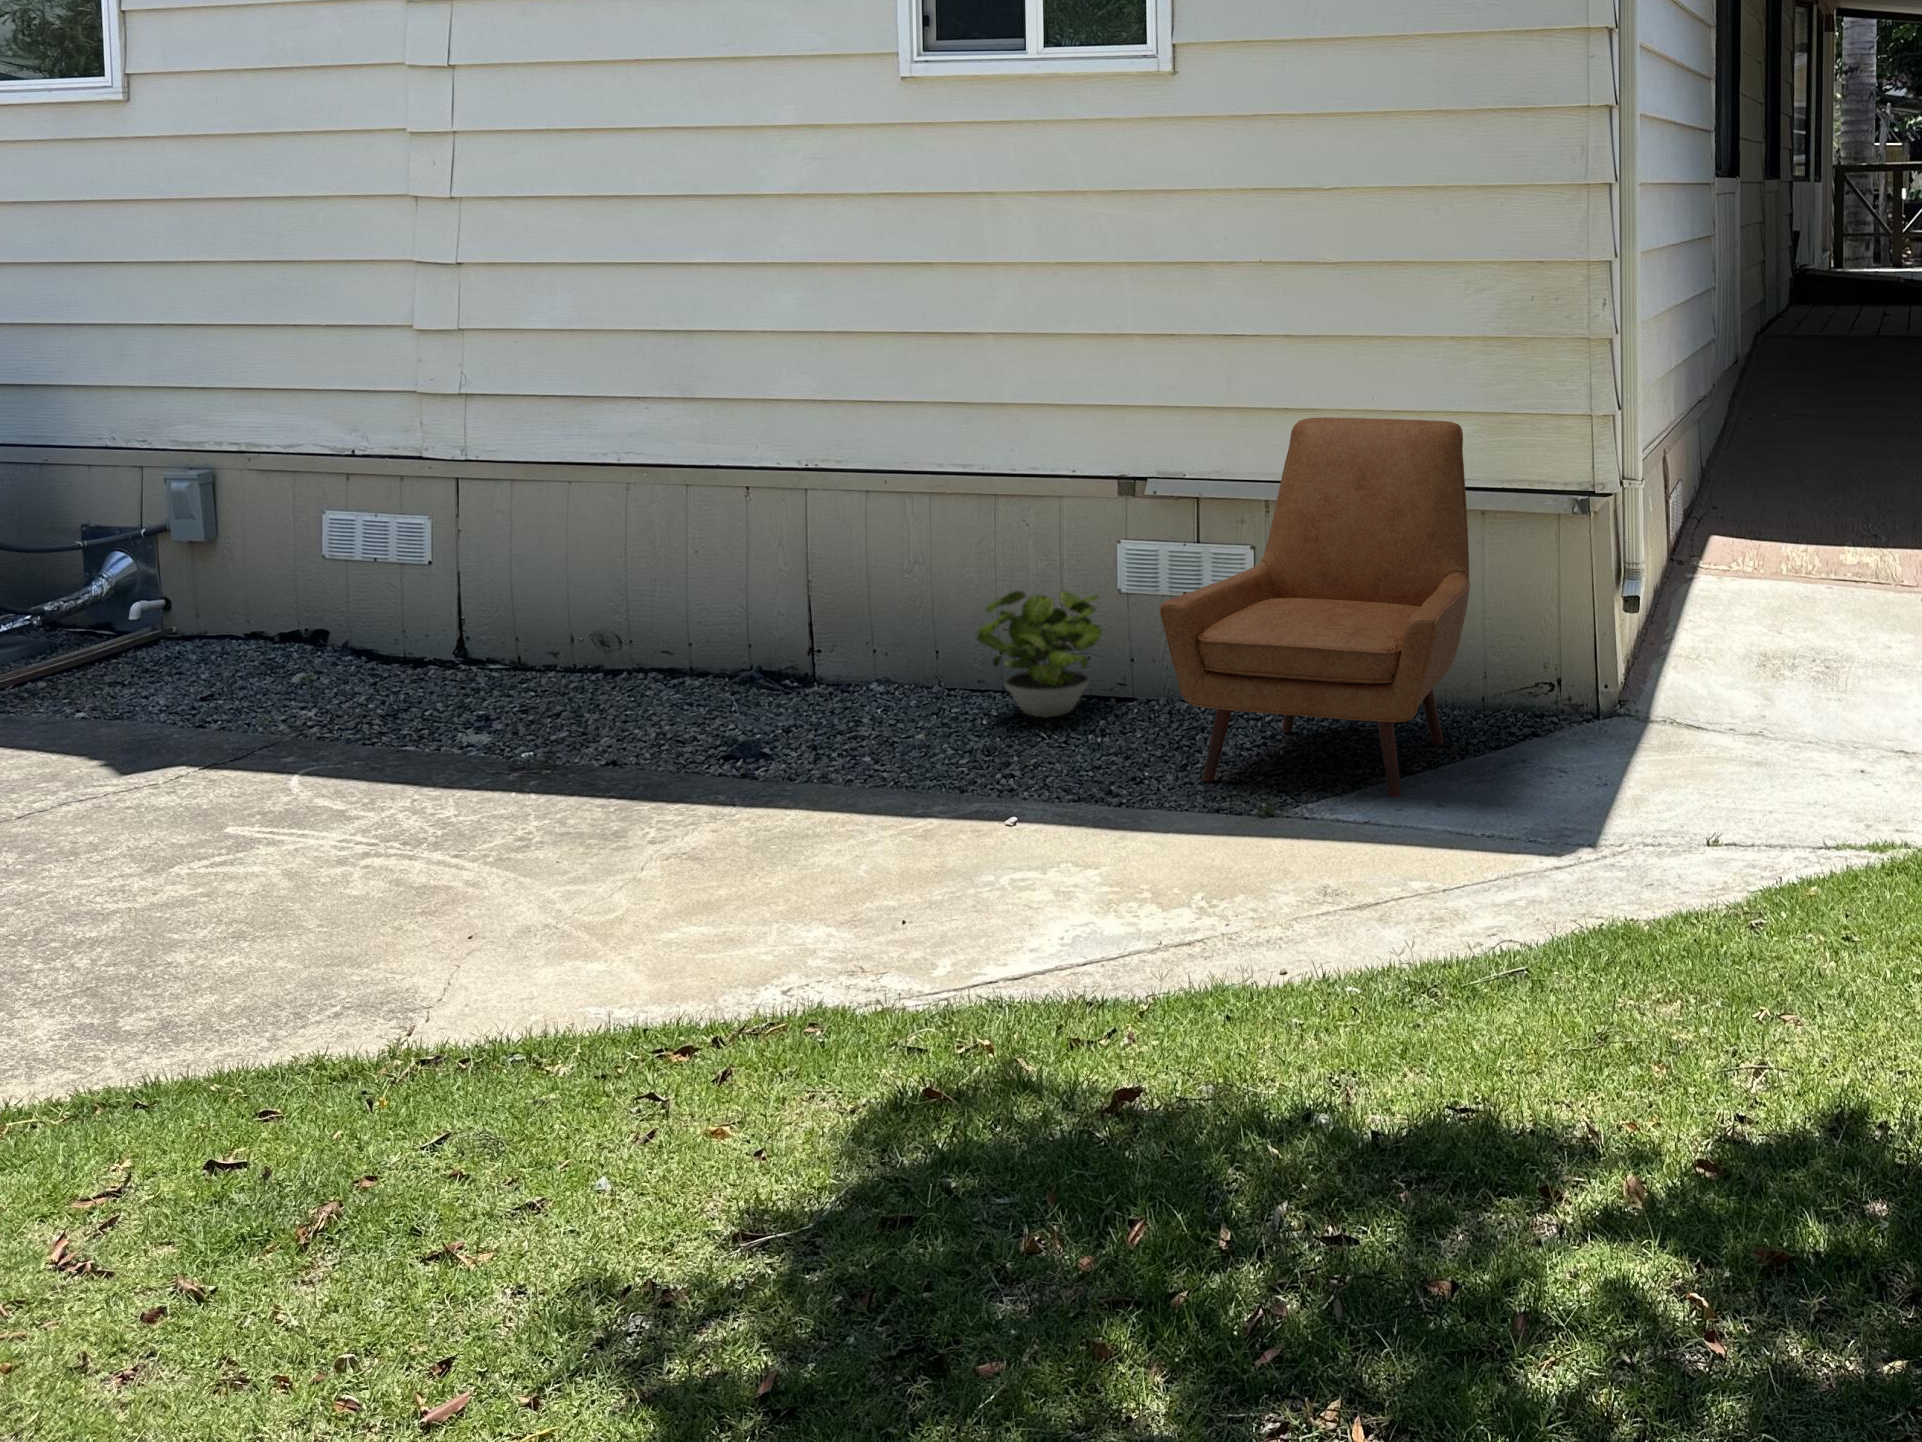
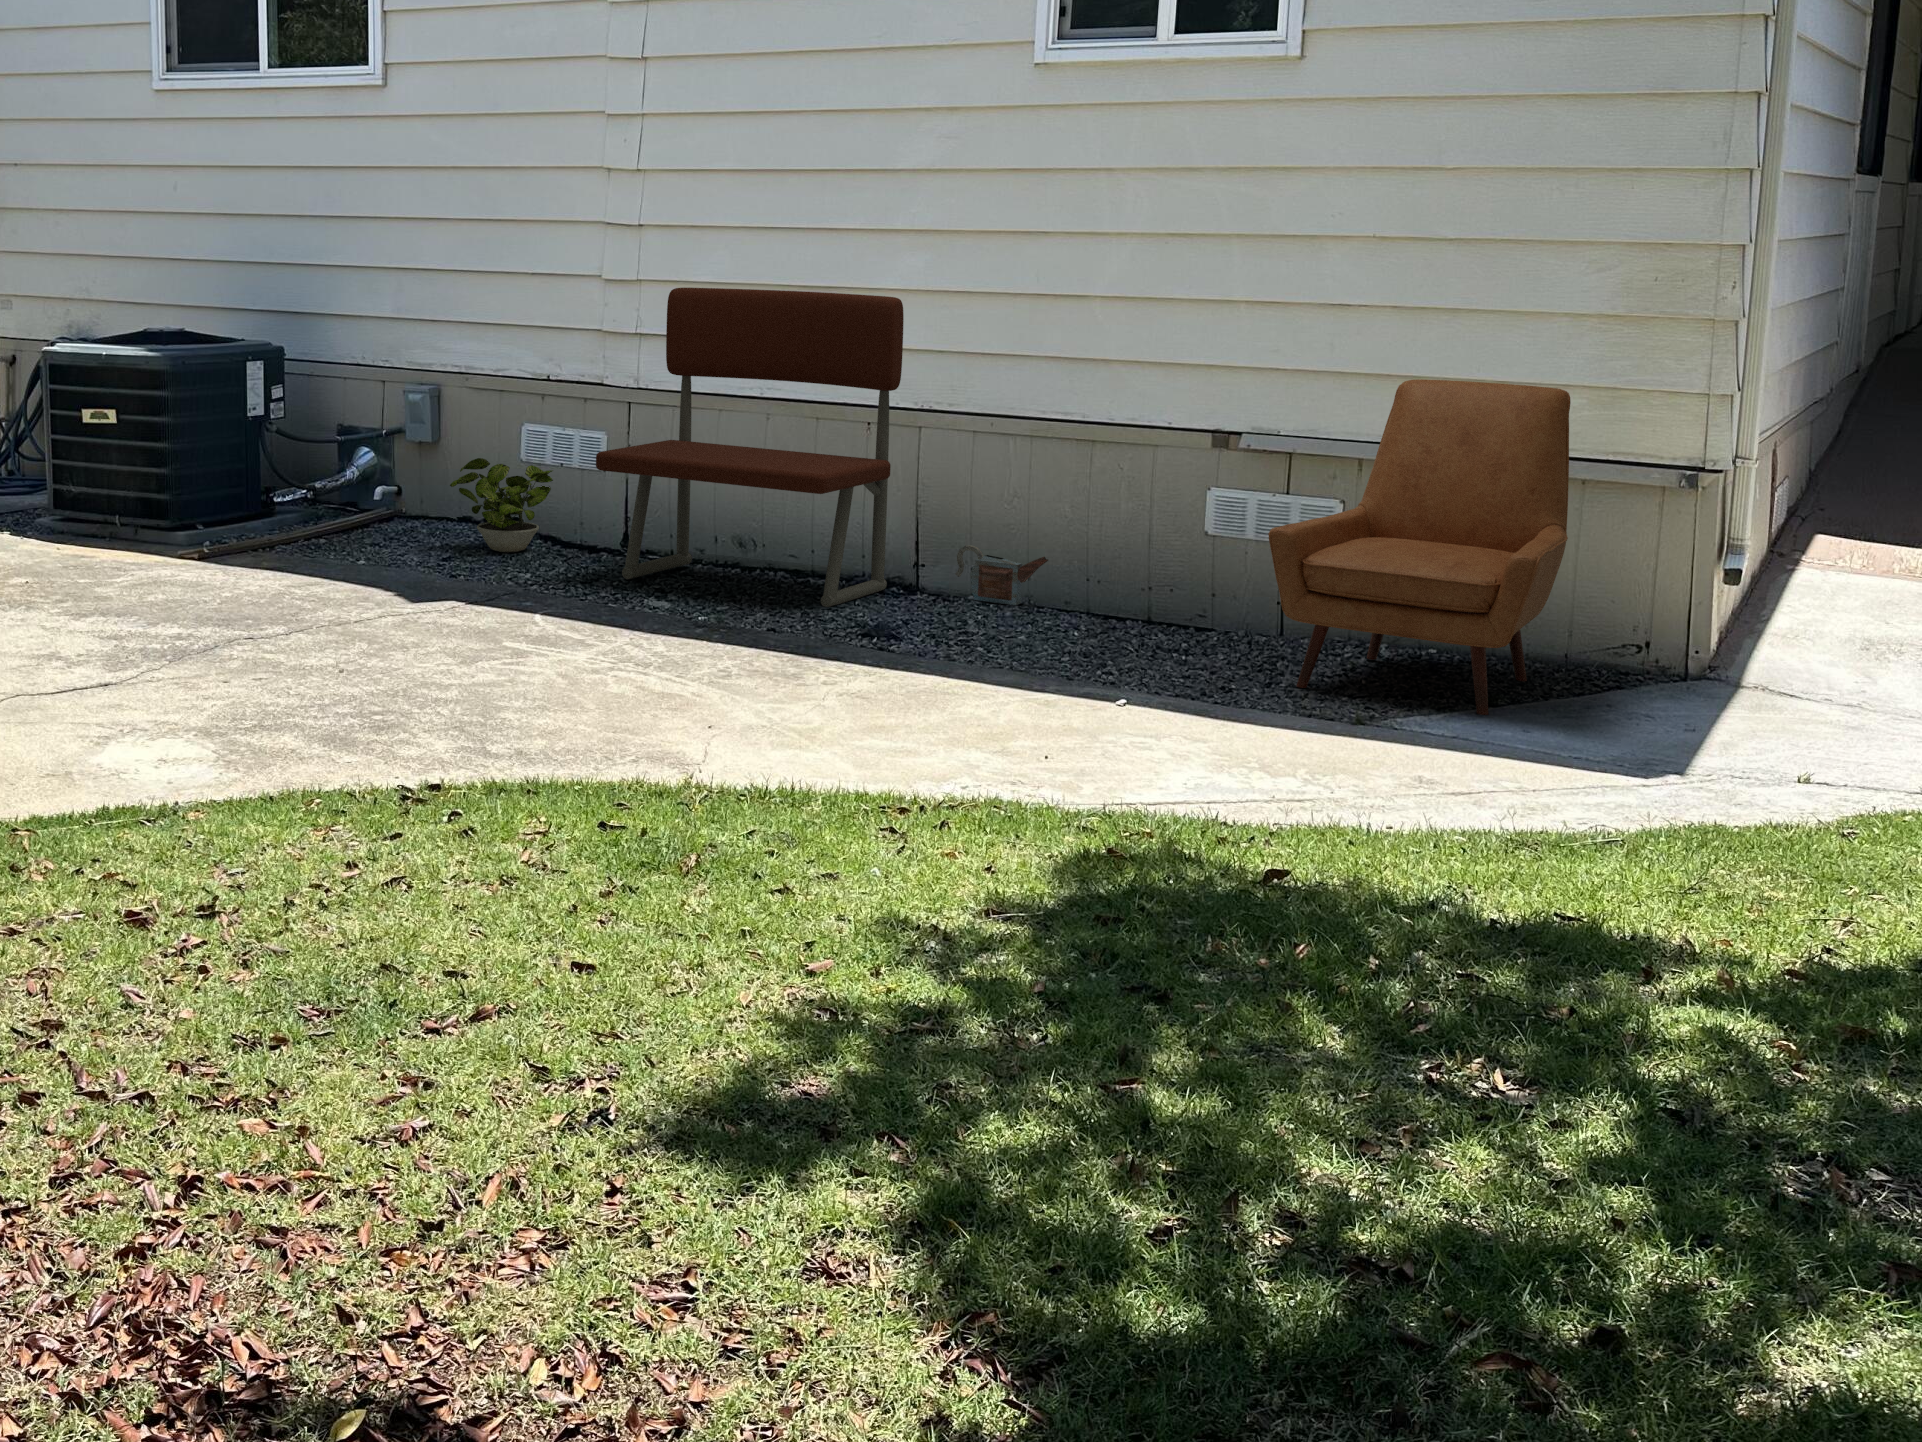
bench: none [392,343,764,722] -> present [596,288,904,607]
potted plant: present [977,591,1101,717] -> present [450,458,553,552]
watering can: none [840,630,943,696] -> present [955,545,1048,605]

